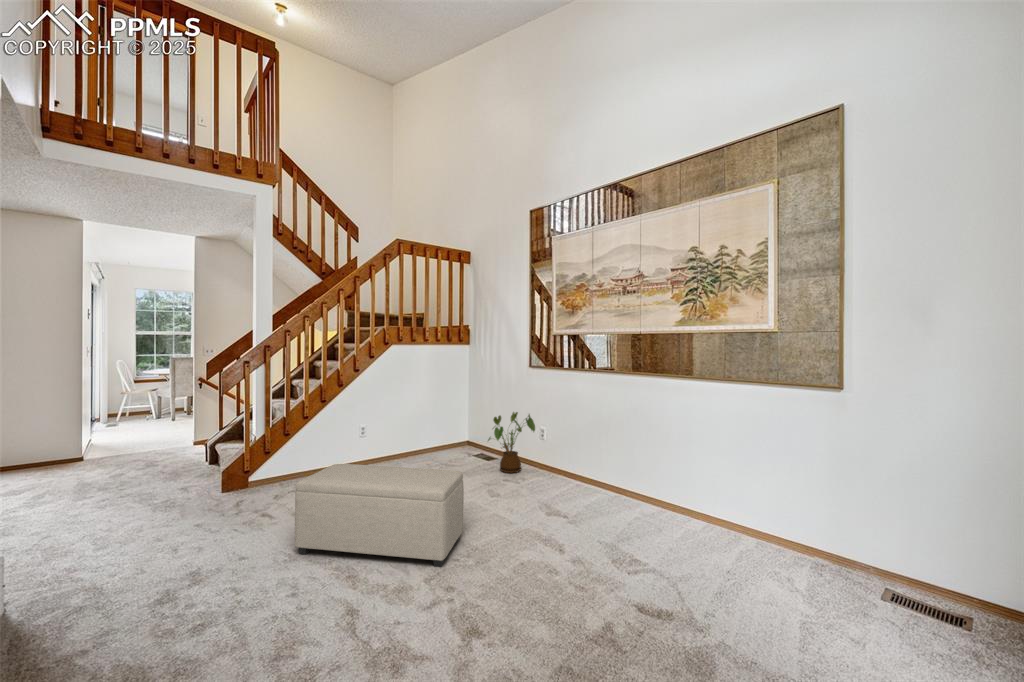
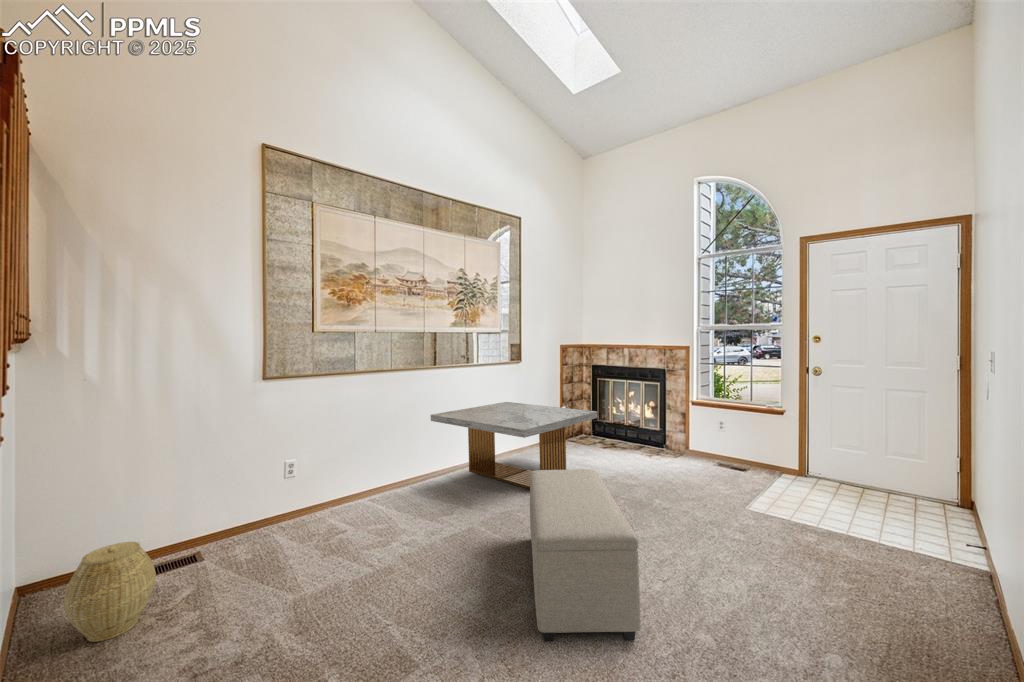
house plant: present [488,412,535,473] -> none [255,443,331,545]
woven basket: none [427,425,455,460] -> present [64,542,156,642]
coffee table: none [533,429,777,578] -> present [431,402,597,489]

